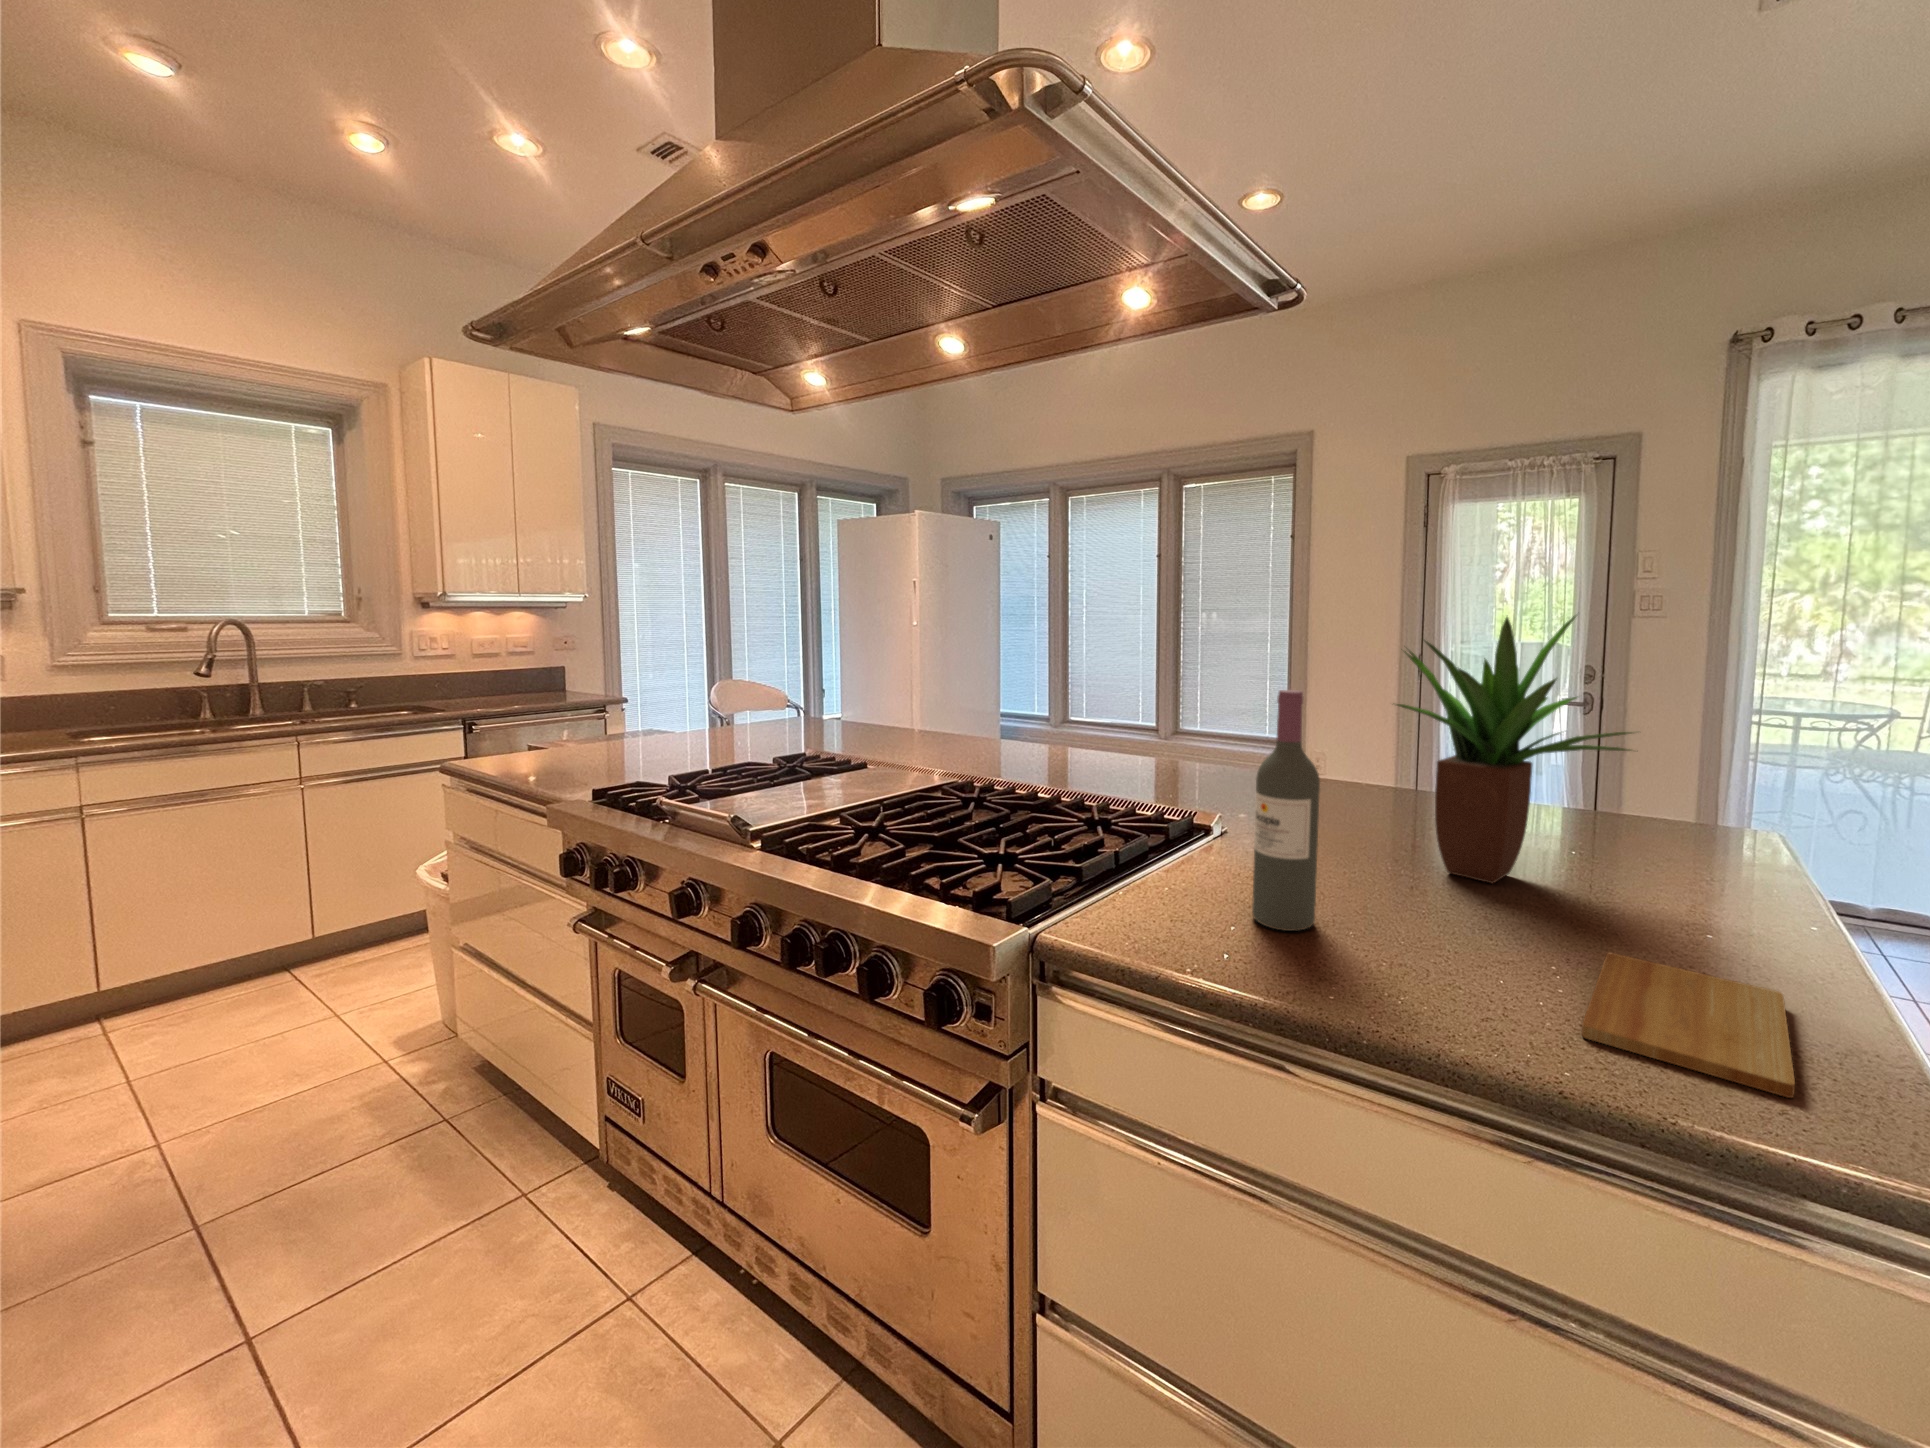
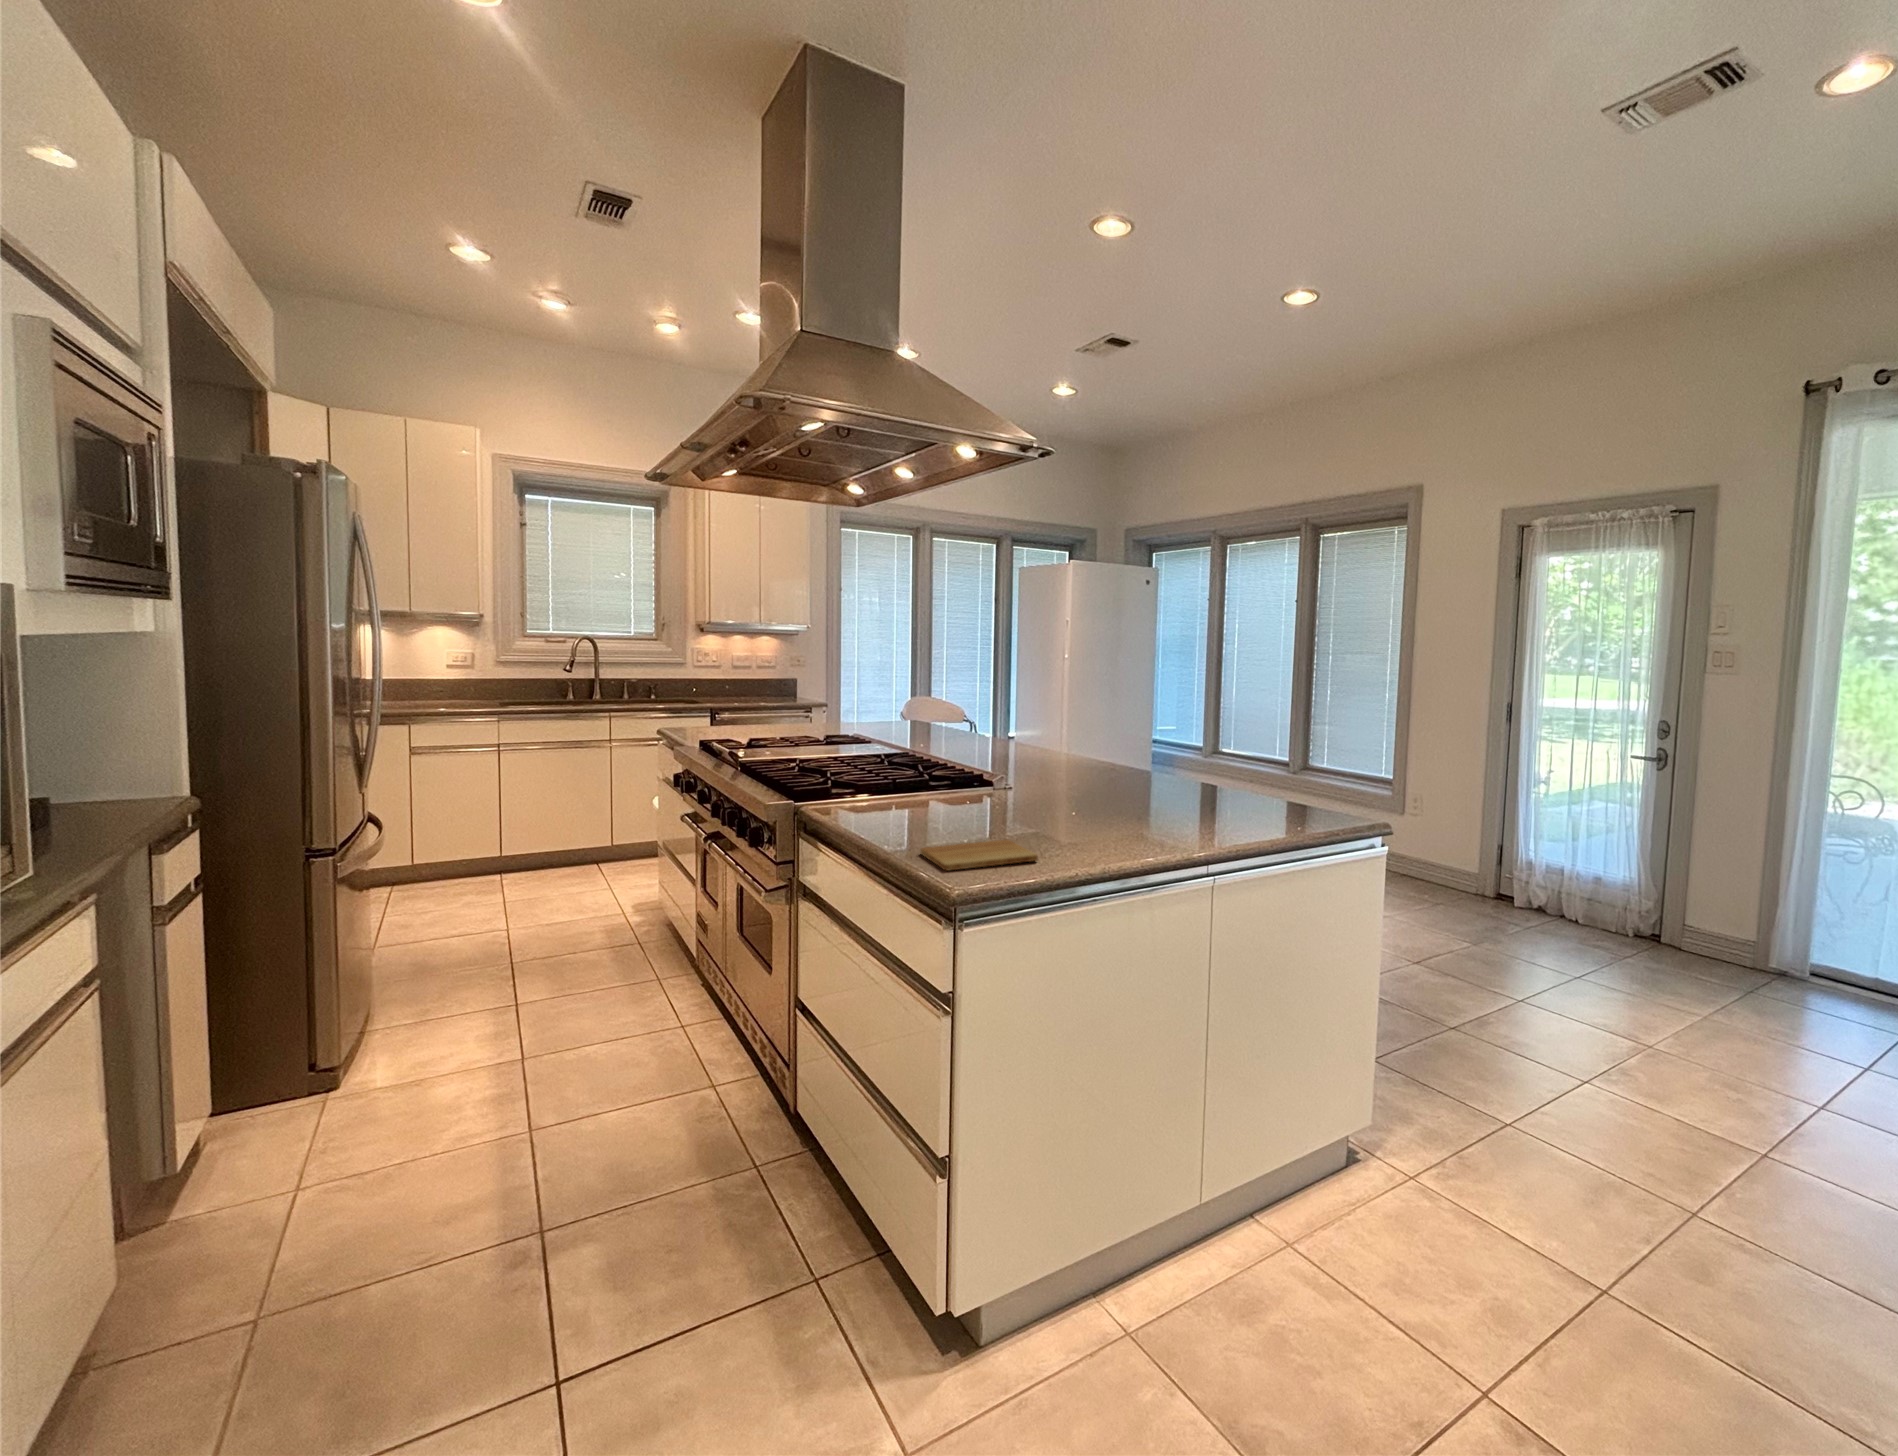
potted plant: present [1397,616,1632,884] -> none [1005,668,1134,824]
wine bottle: present [1252,690,1320,931] -> none [890,701,922,822]

